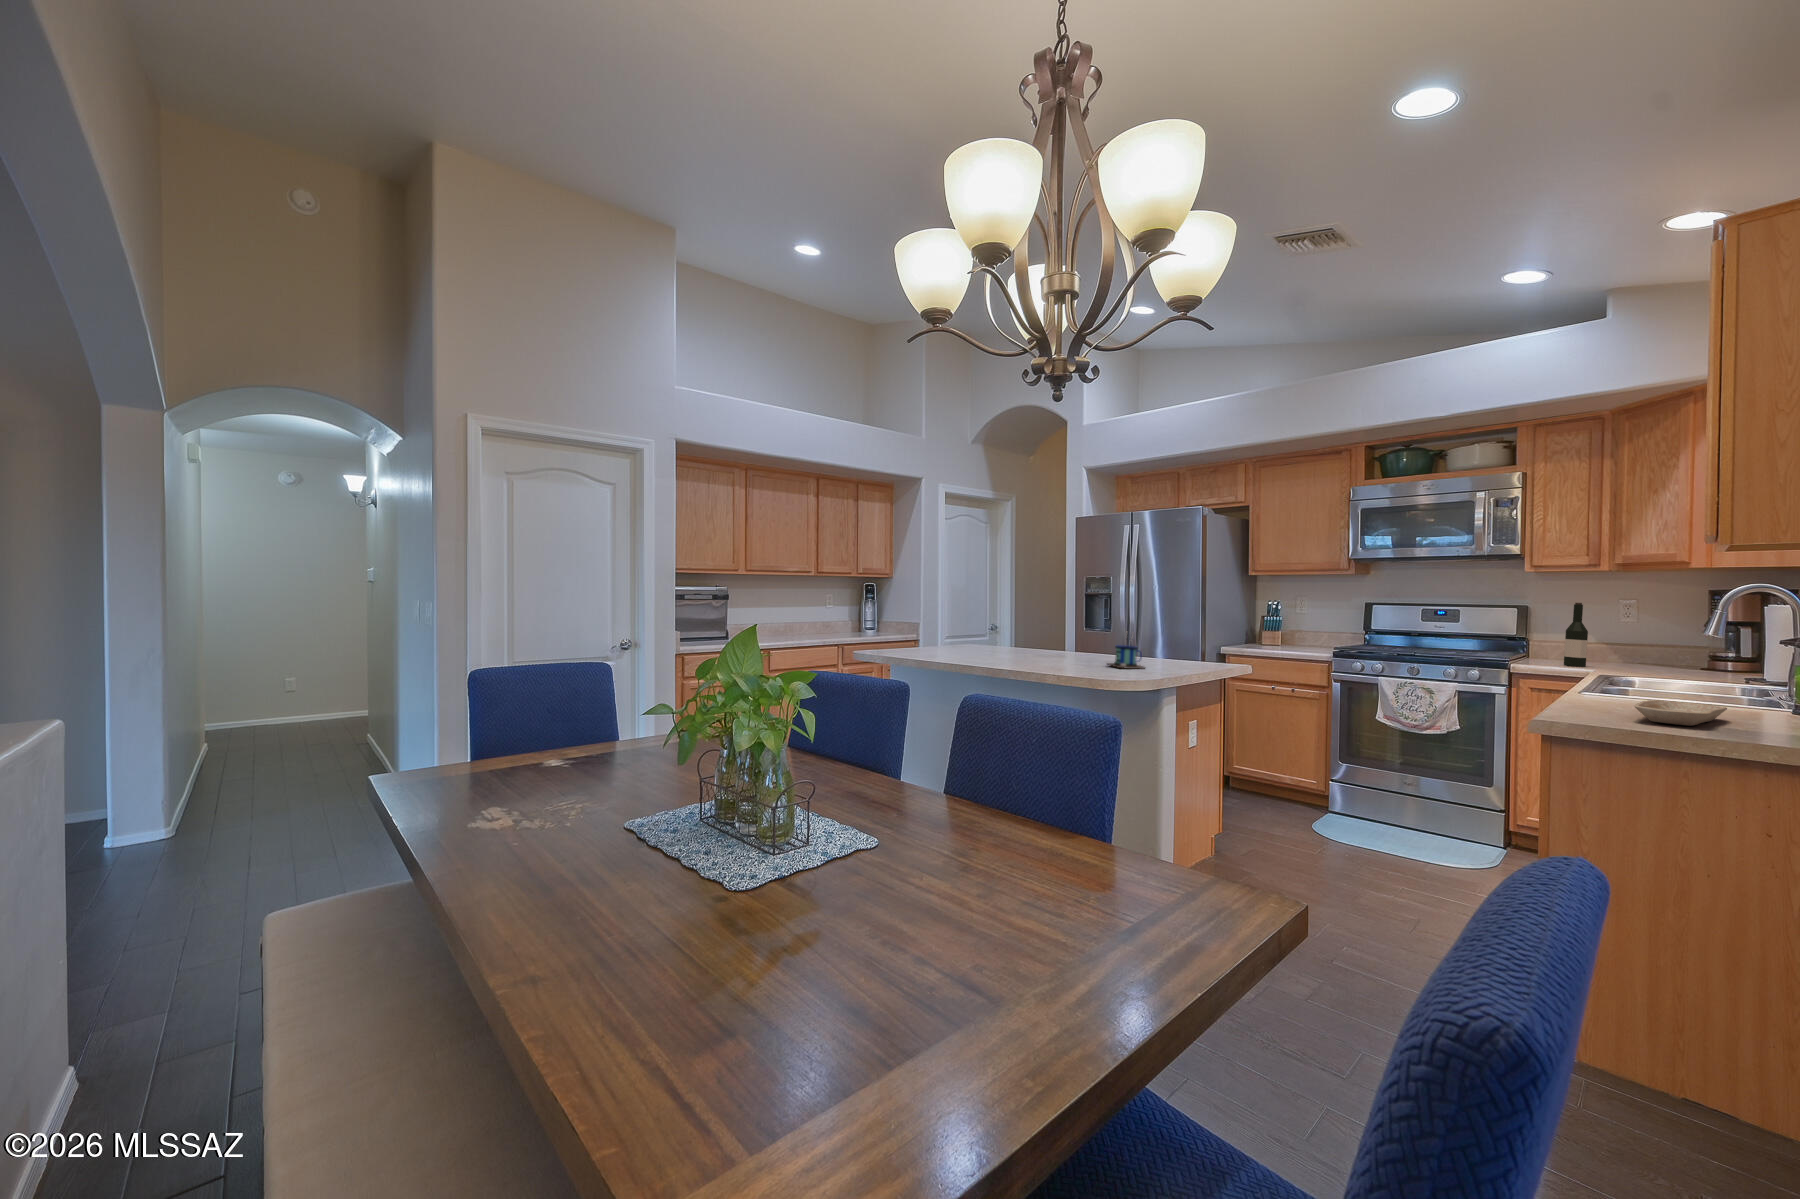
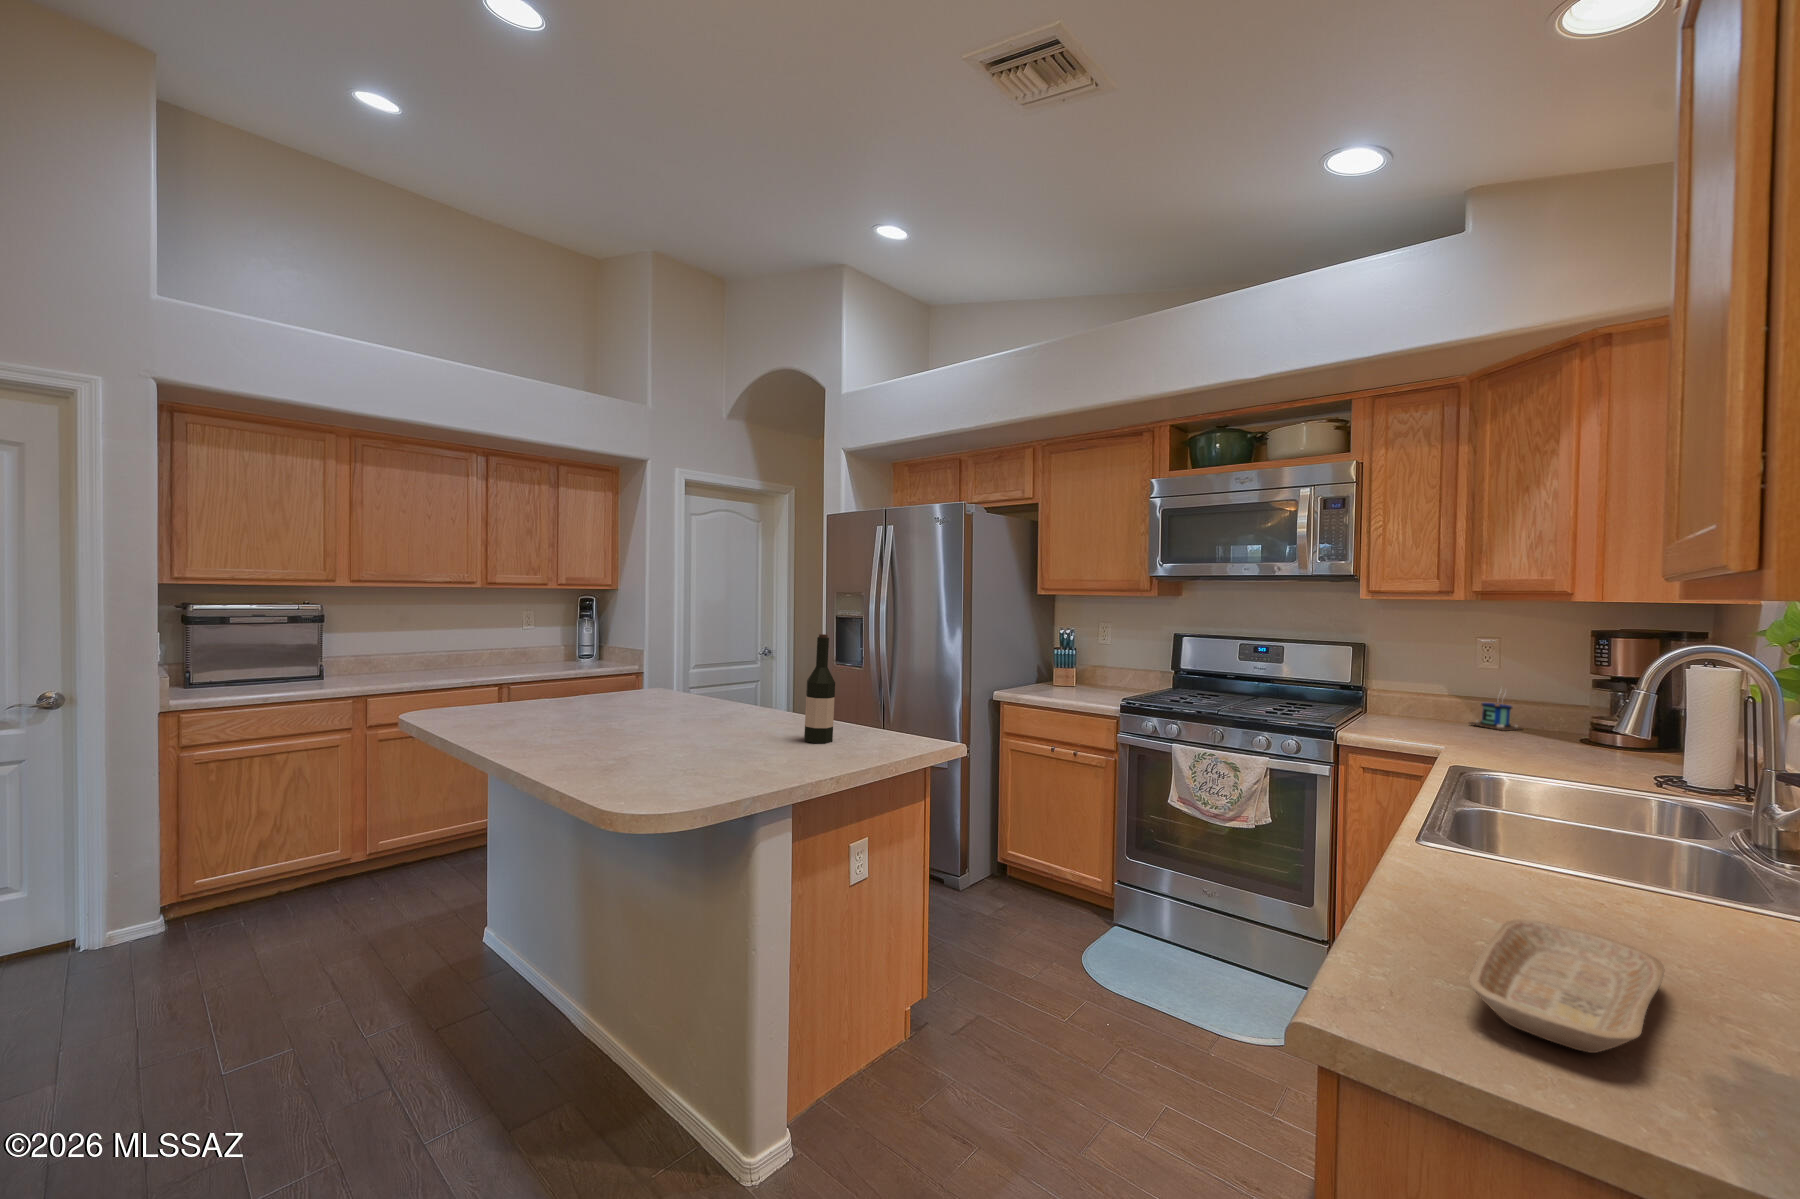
wine bottle: present [1564,603,1588,667] -> present [804,634,835,743]
mug: present [1107,631,1145,669] -> present [1469,690,1522,731]

